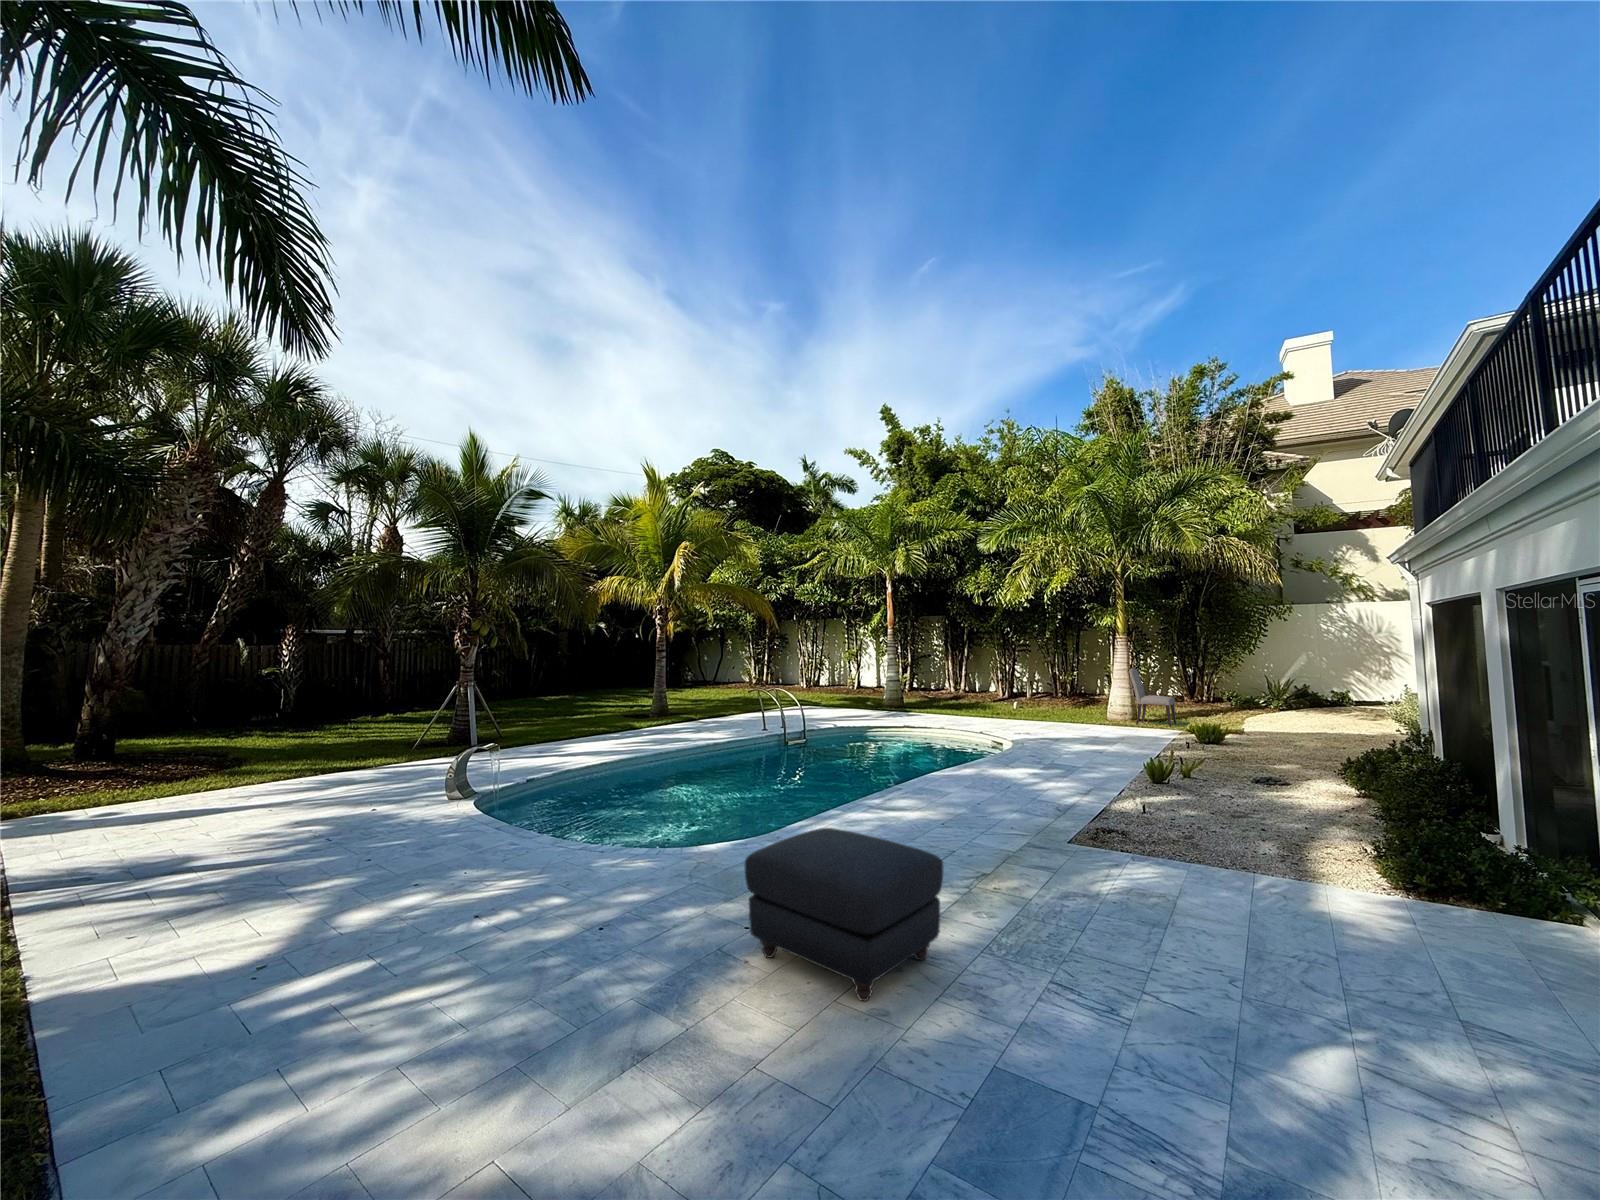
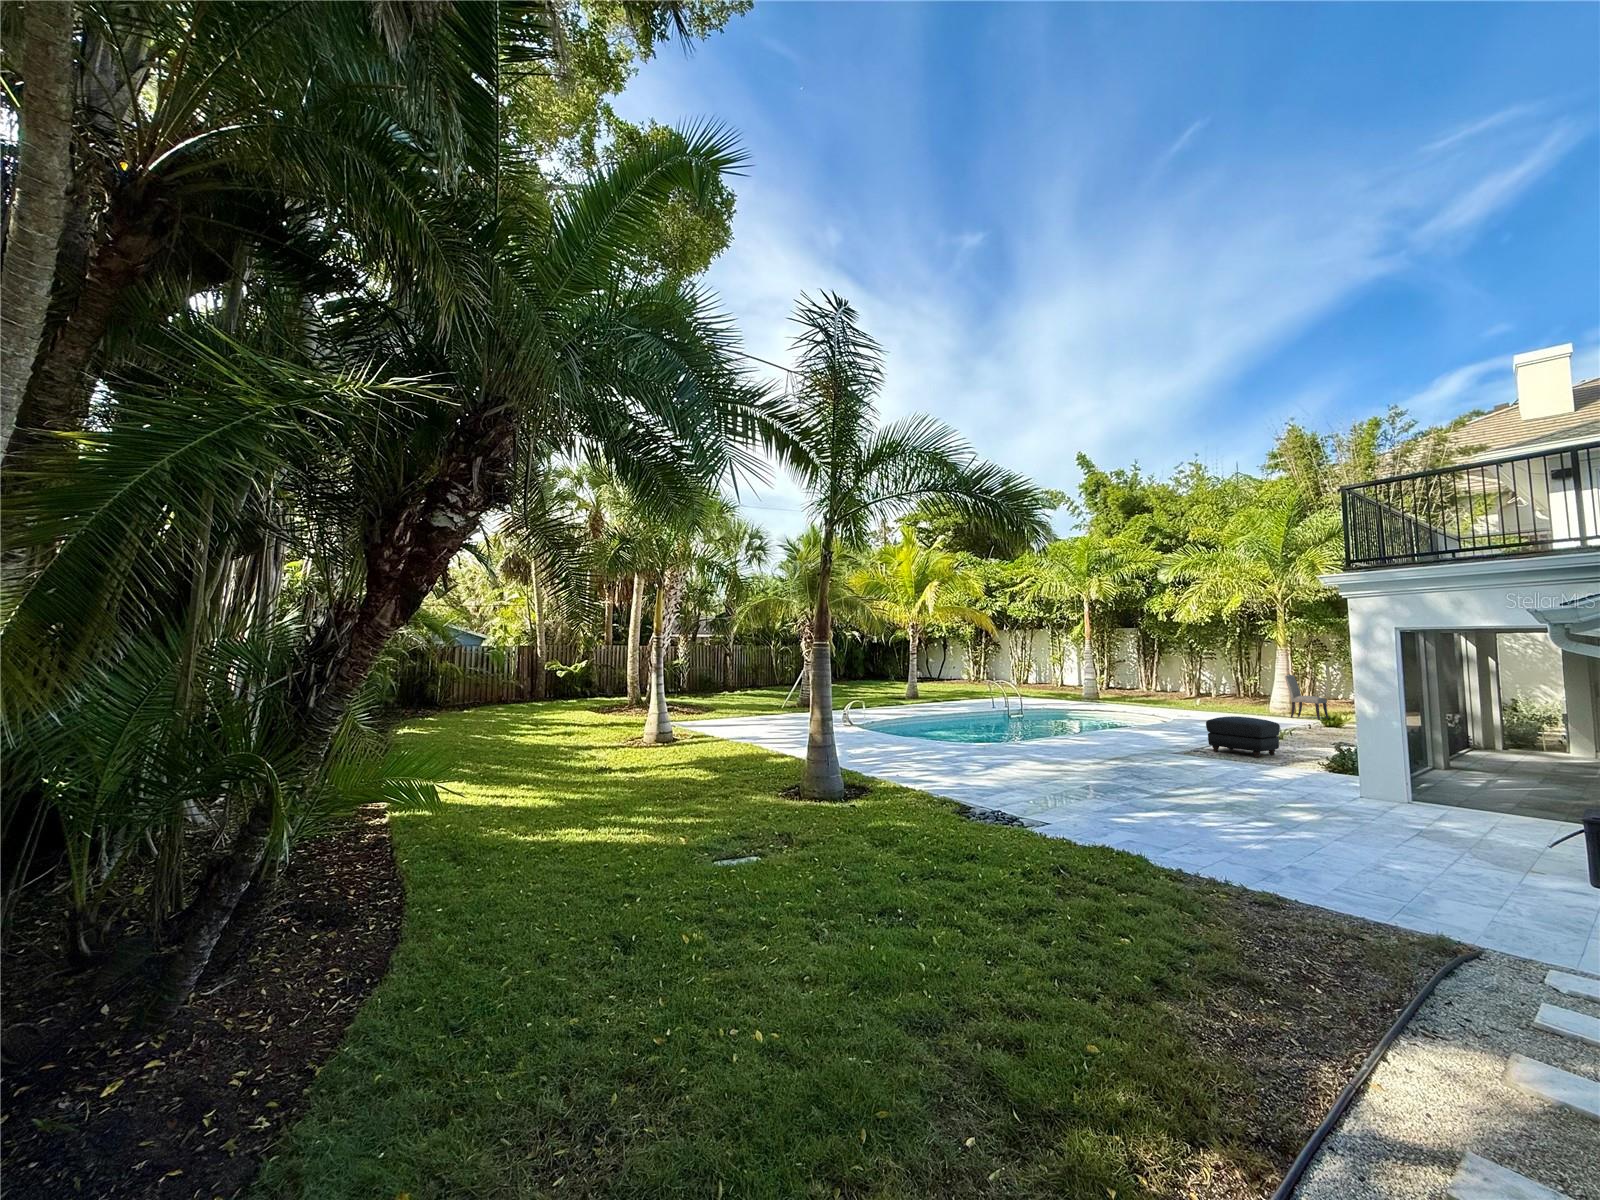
ottoman: present [745,828,943,1001] -> present [1206,716,1280,758]

